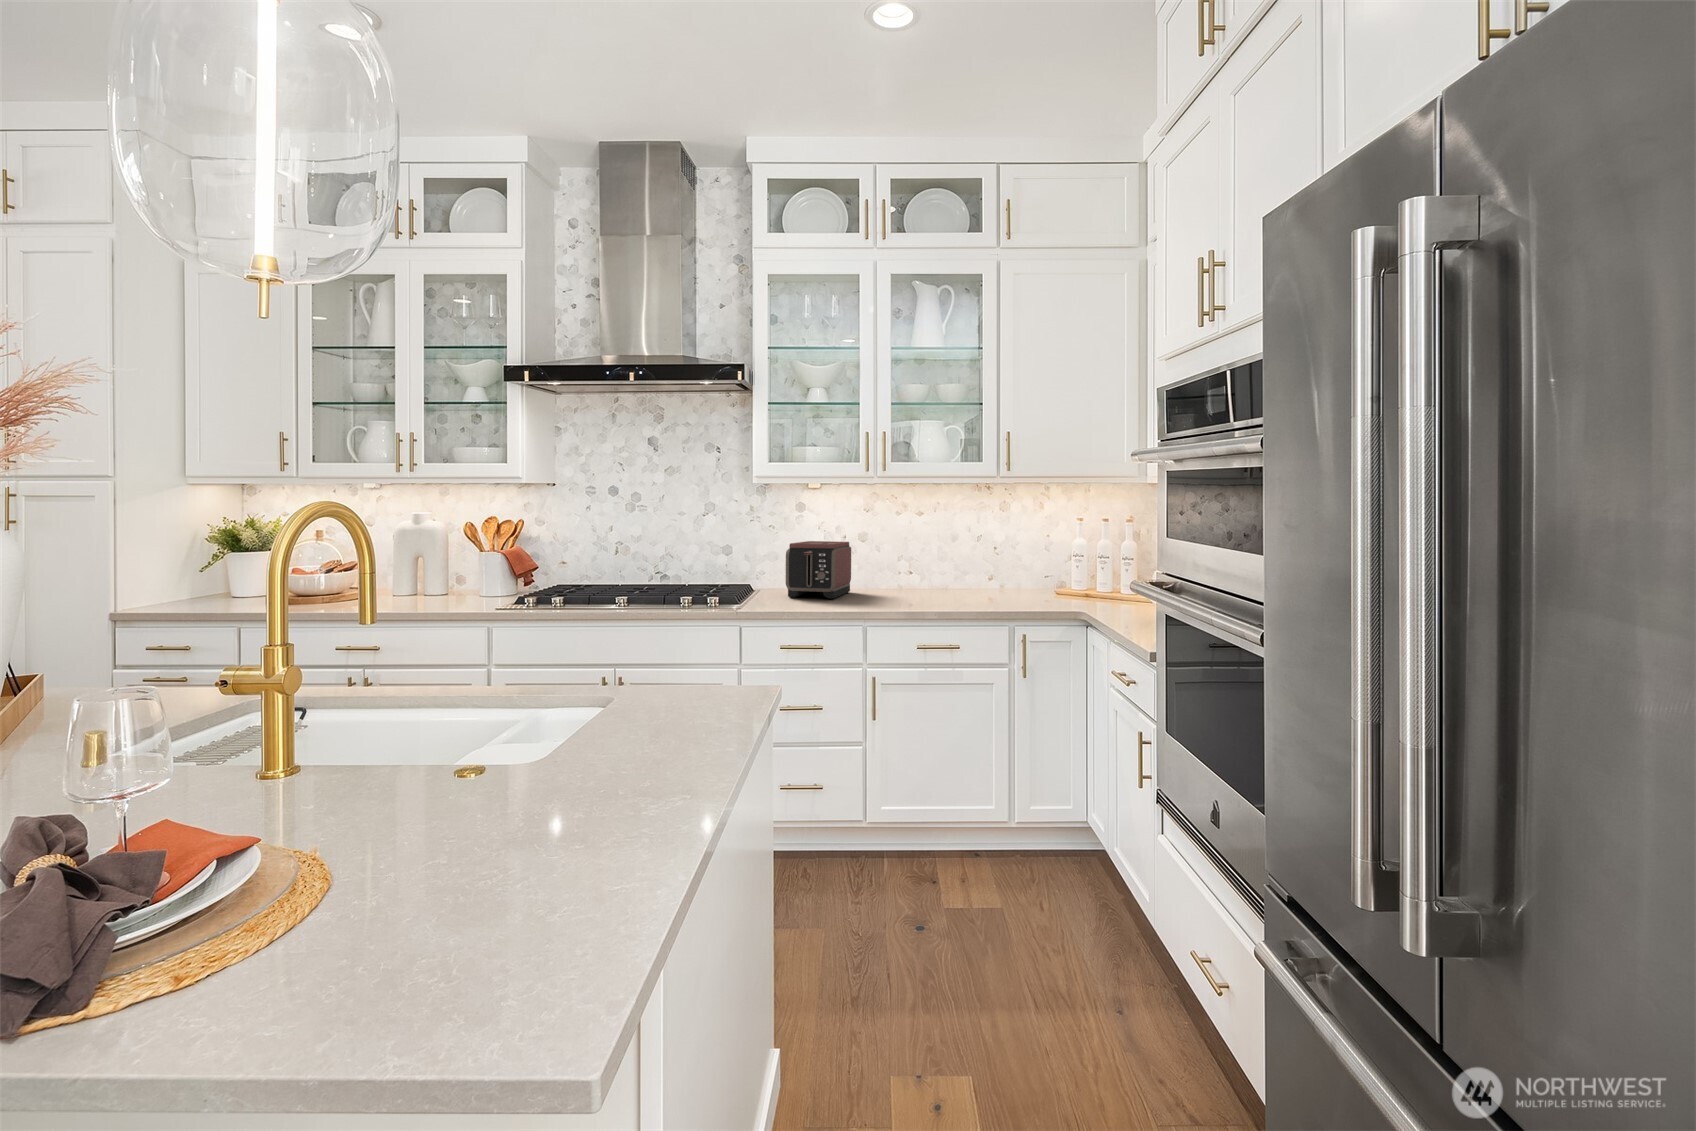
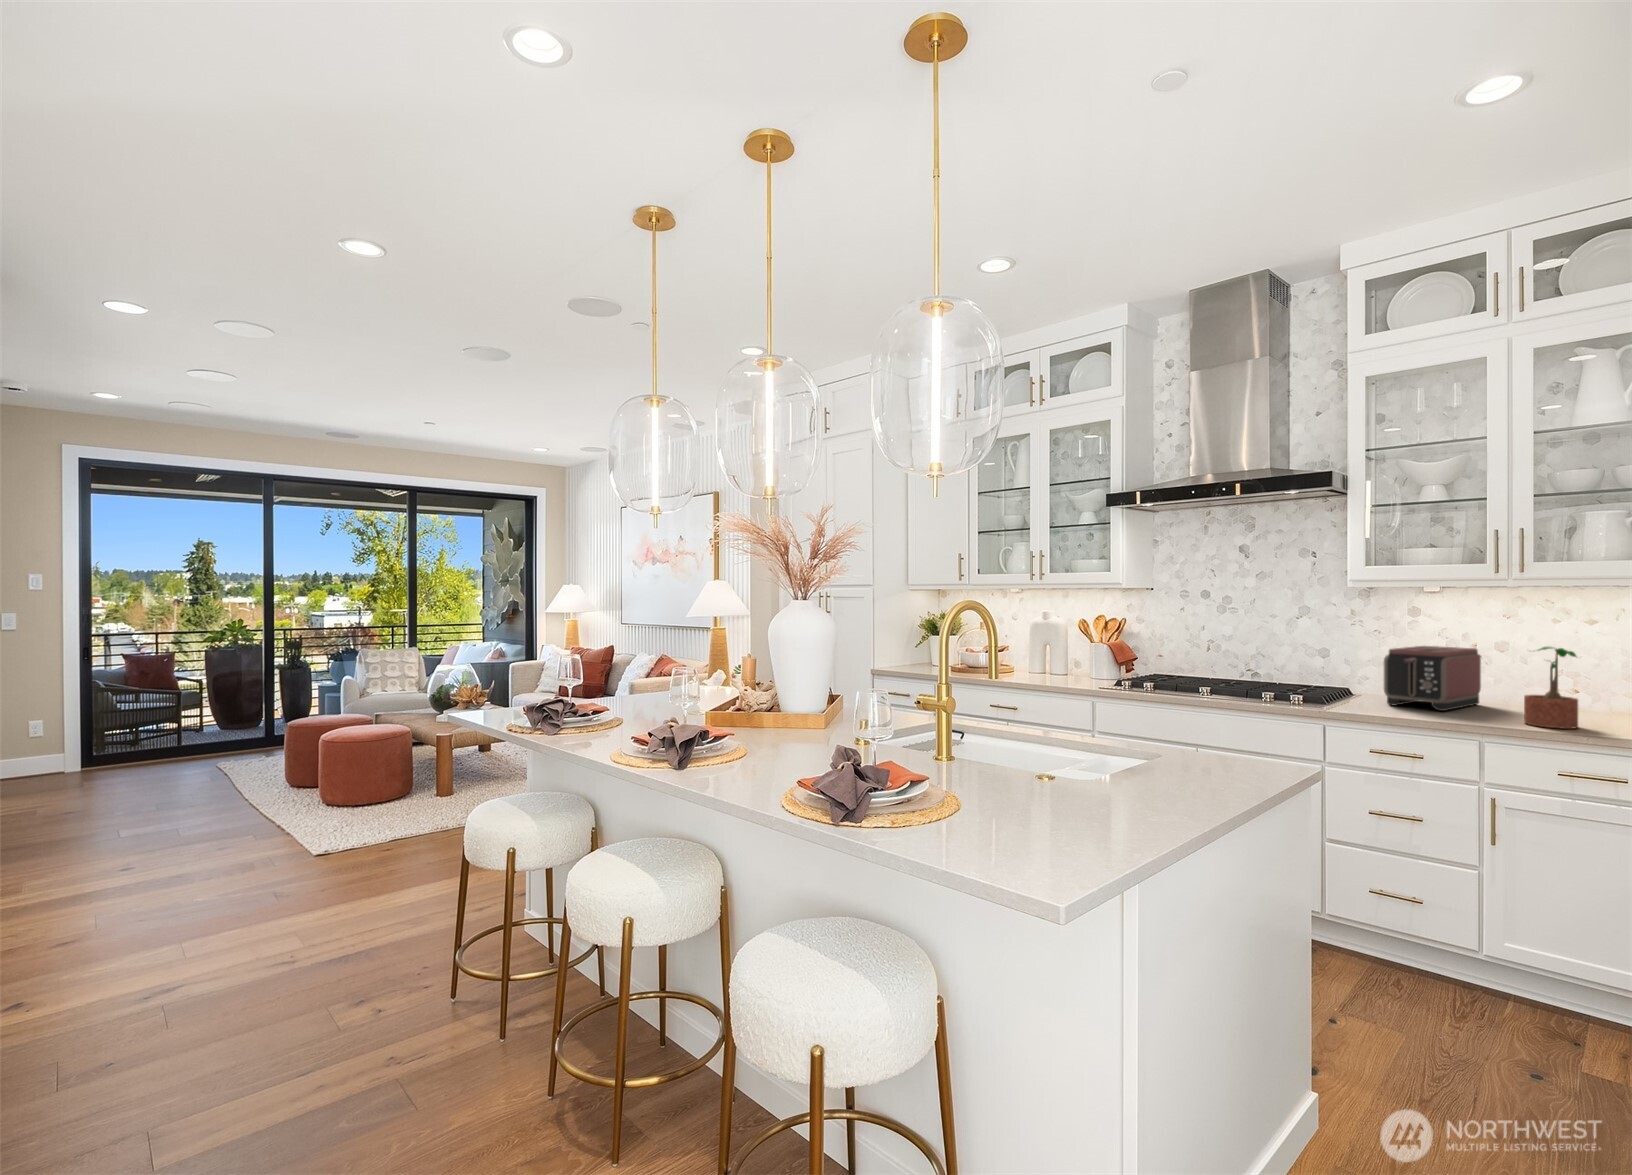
potted plant: none [890,536,929,605] -> present [1524,647,1578,729]

